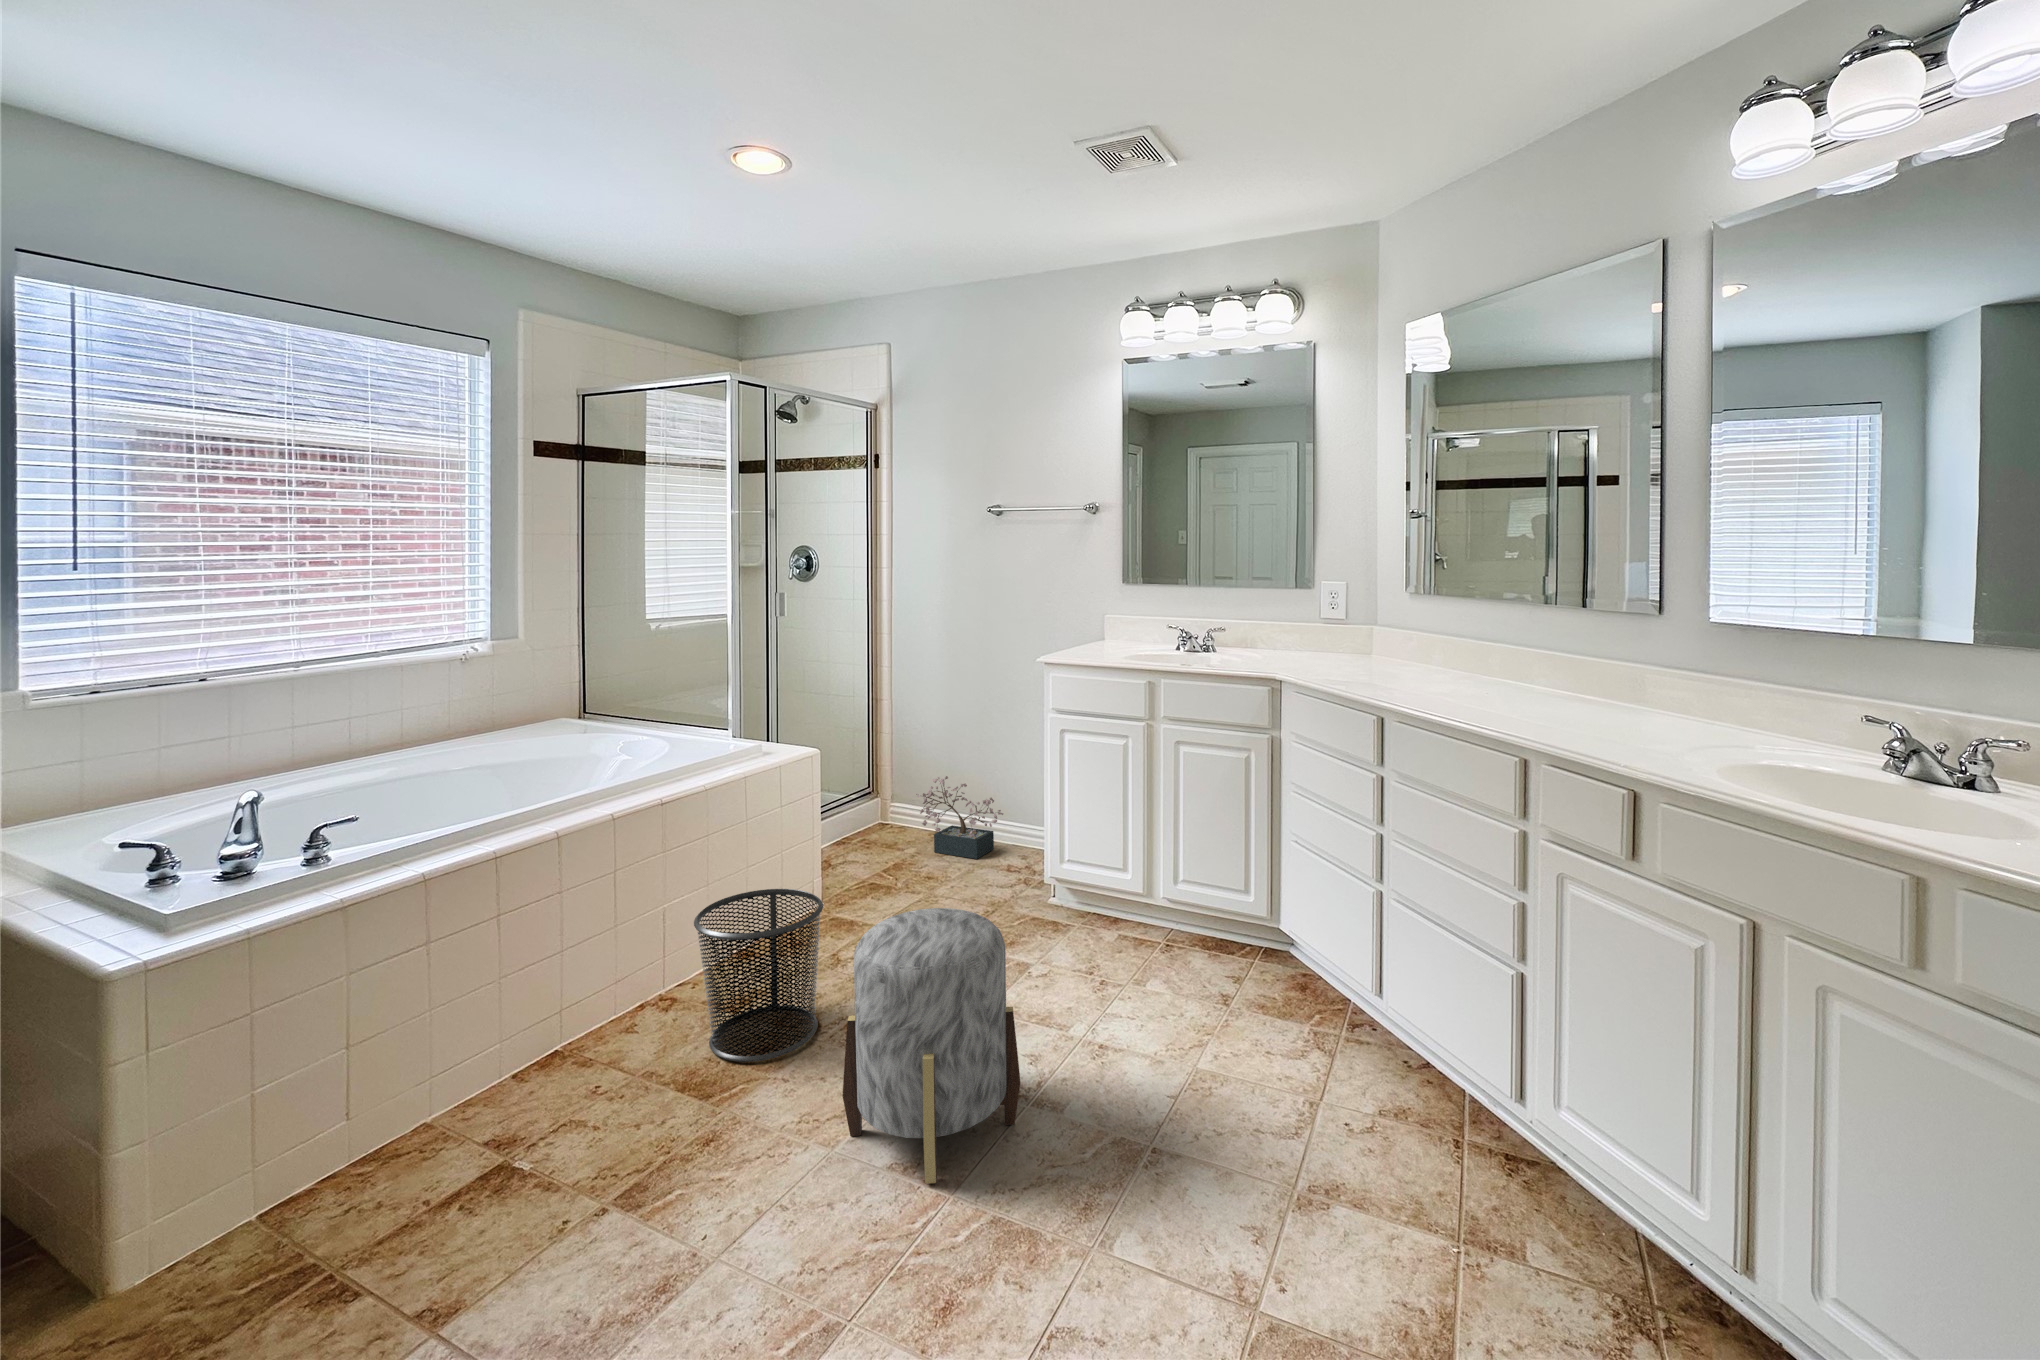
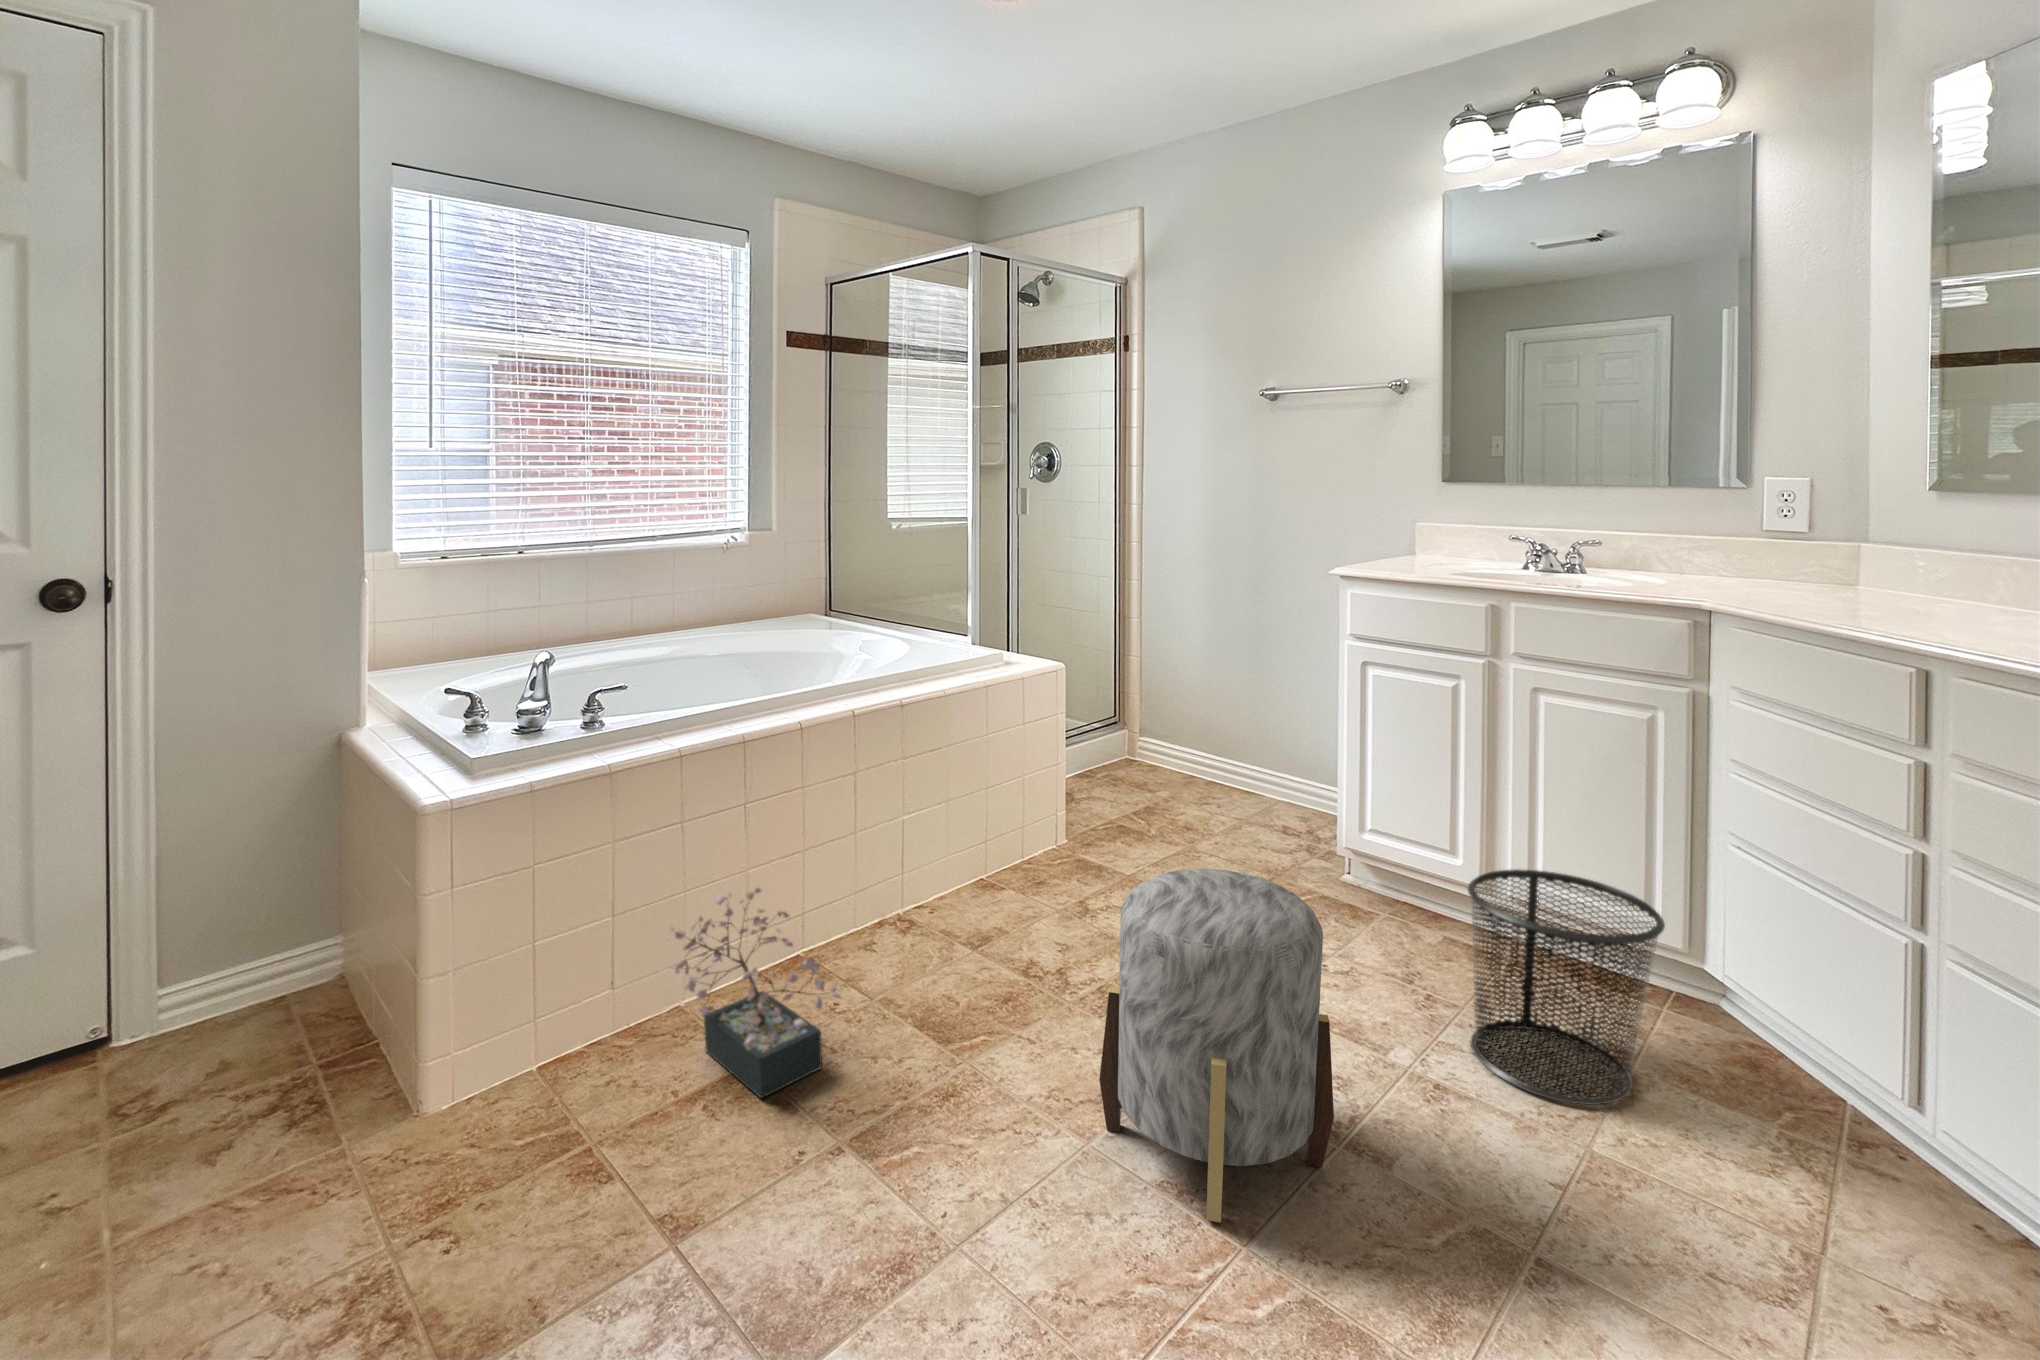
decorative plant: present [916,776,1003,859] -> present [668,888,841,1098]
waste bin: present [694,889,823,1062] -> present [1468,869,1665,1105]

